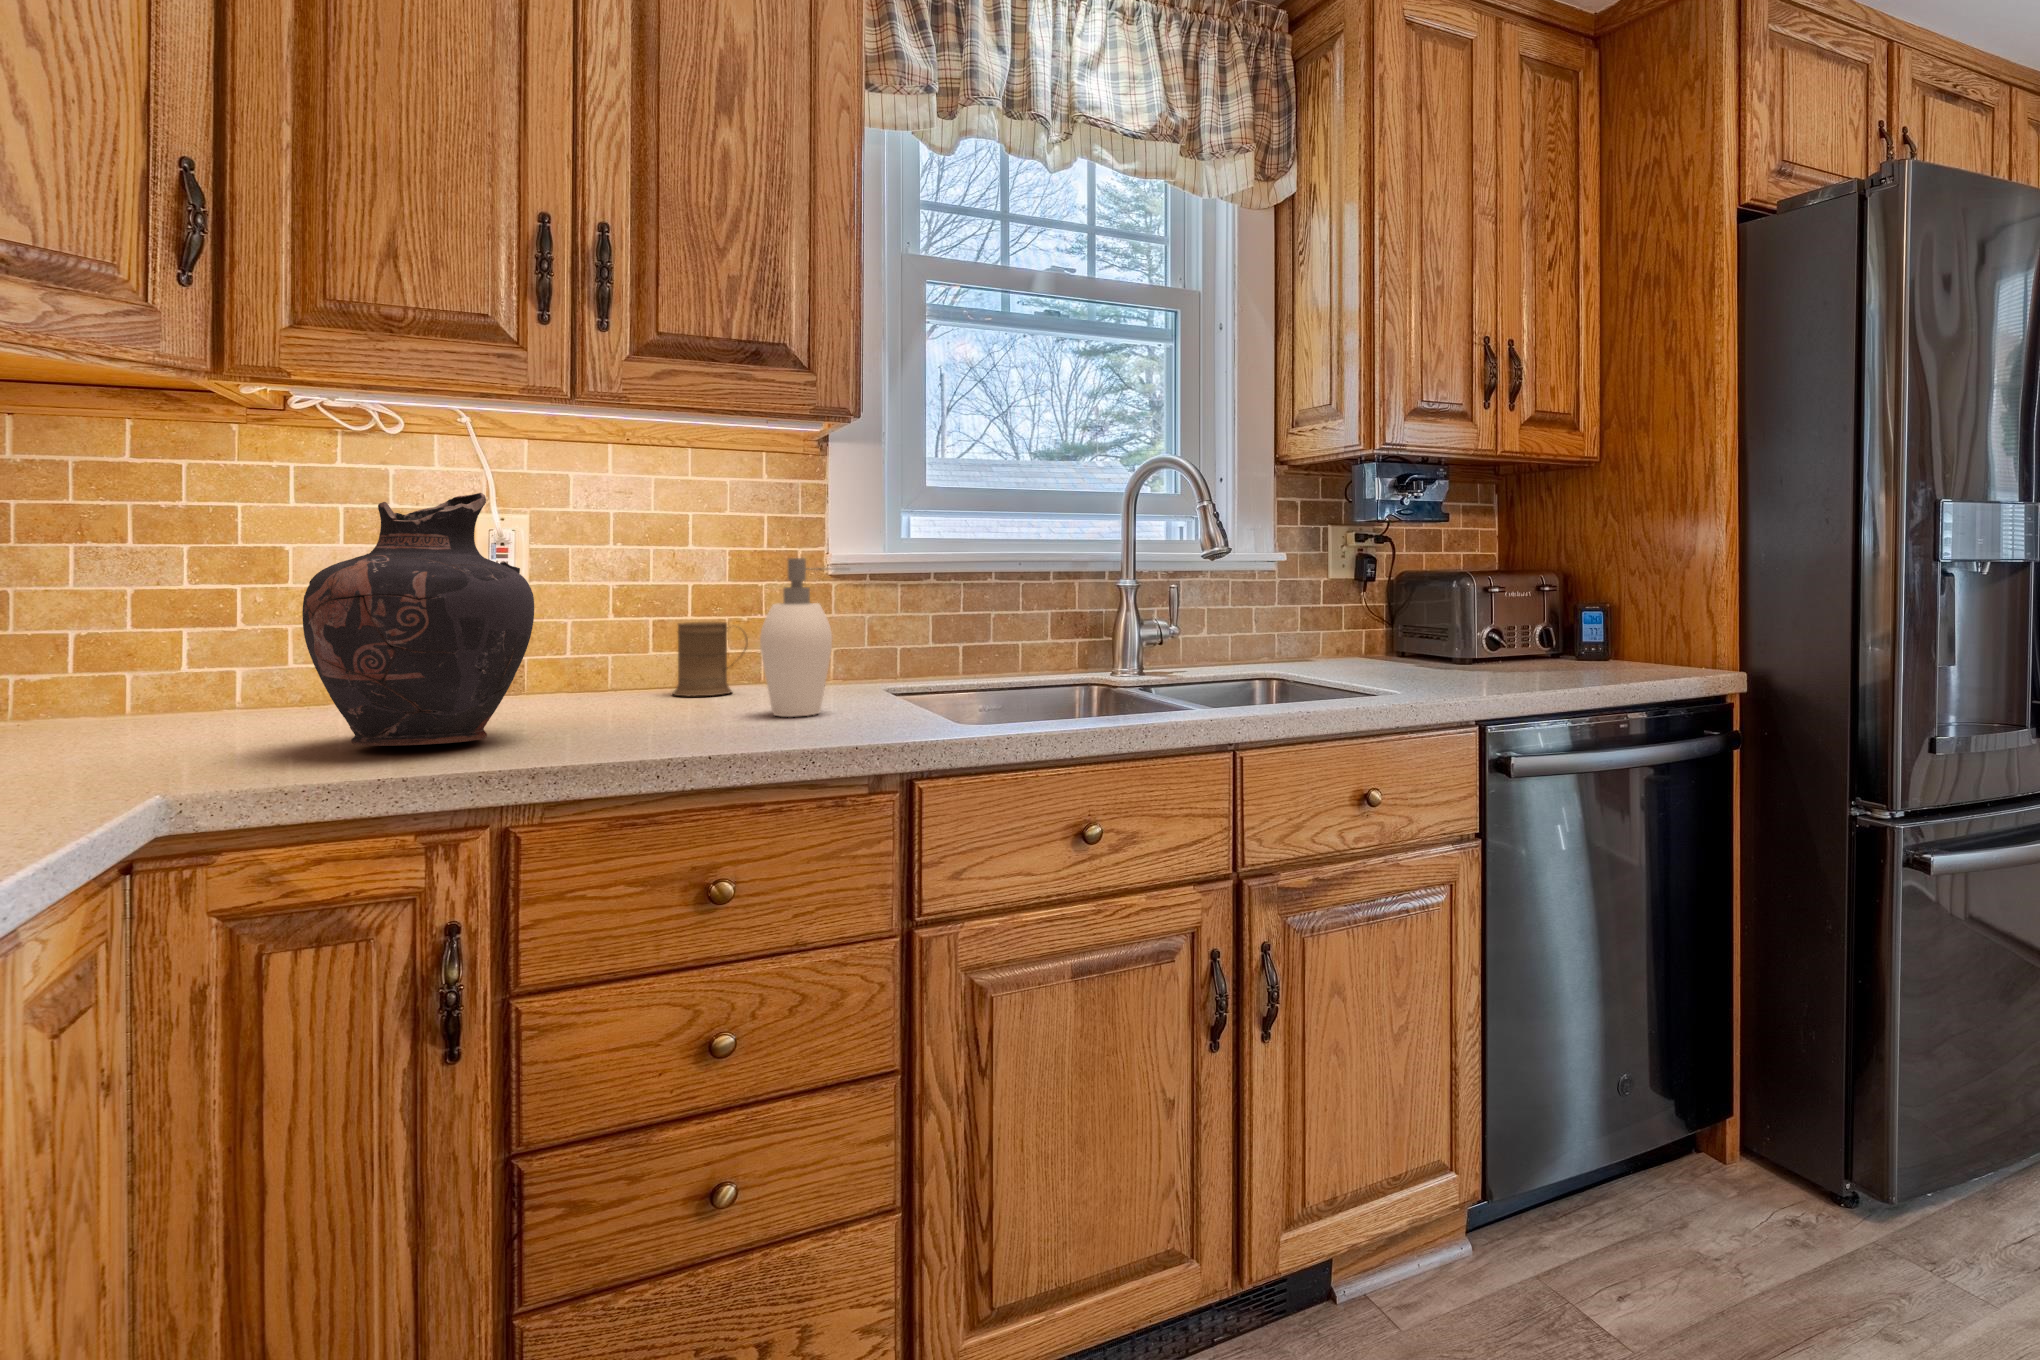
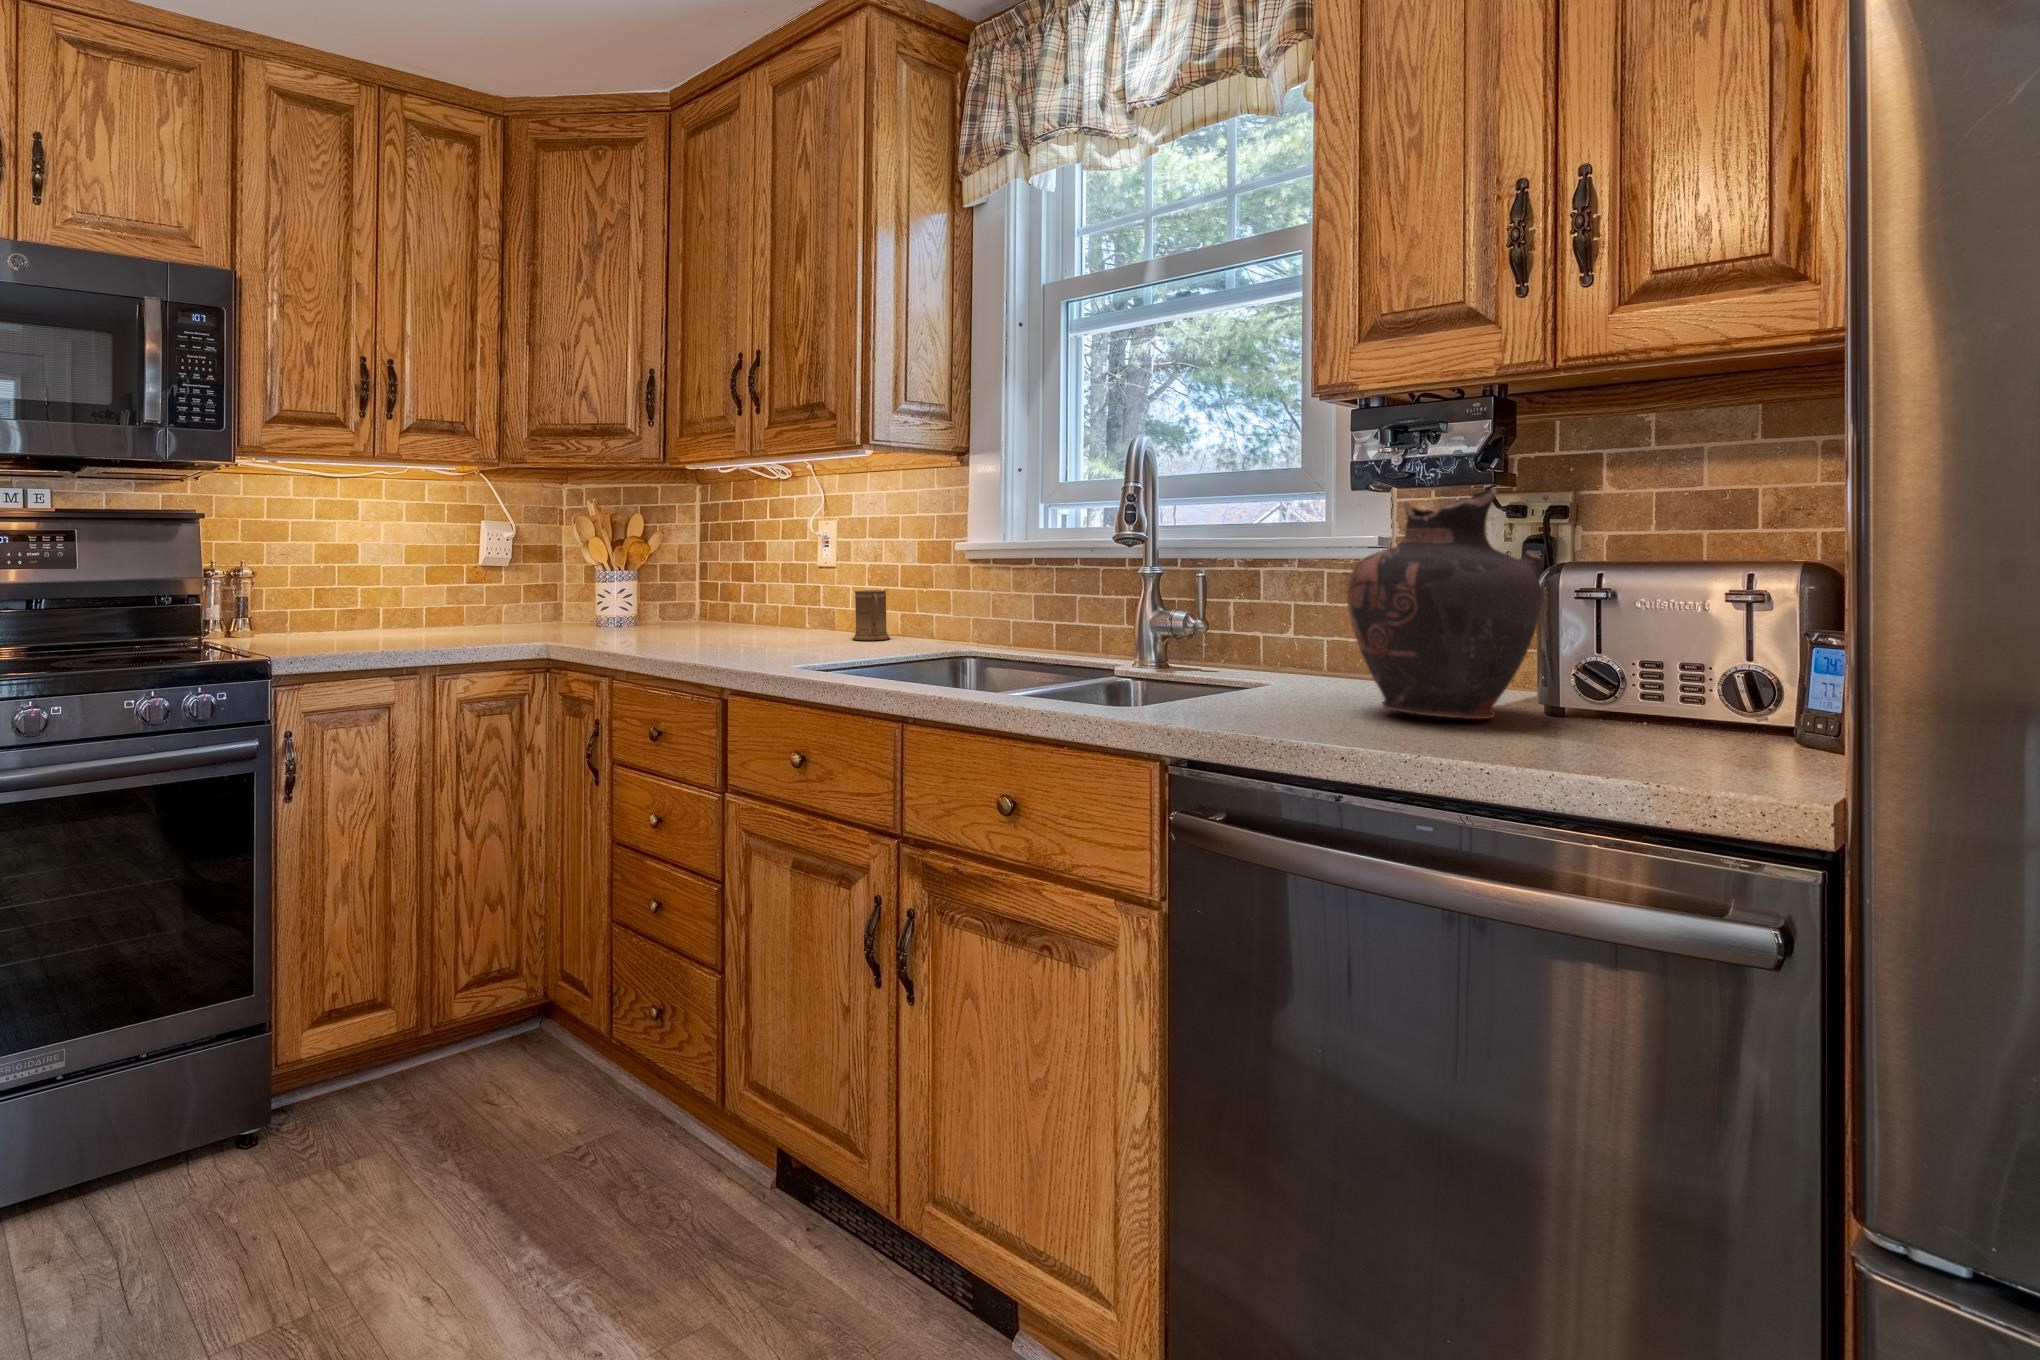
vase: present [302,493,534,746] -> present [1347,488,1543,719]
soap dispenser: present [760,558,832,717] -> none [774,549,820,654]

